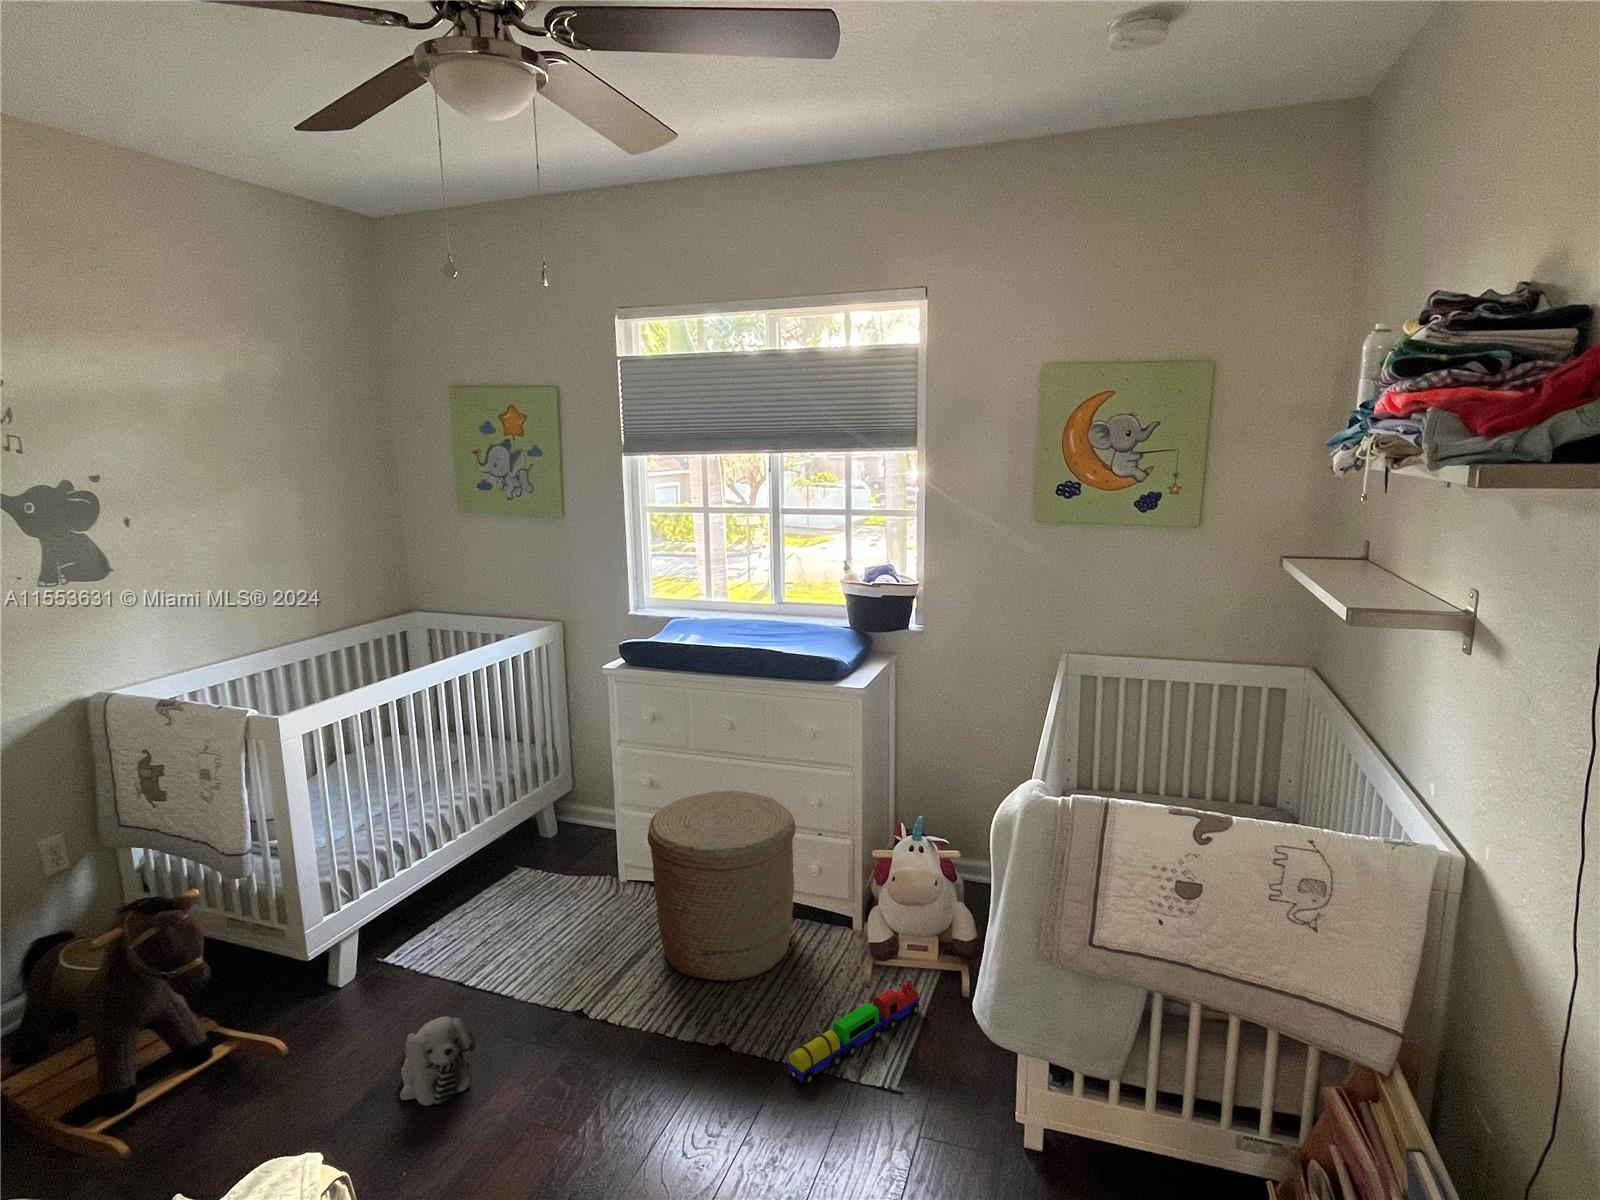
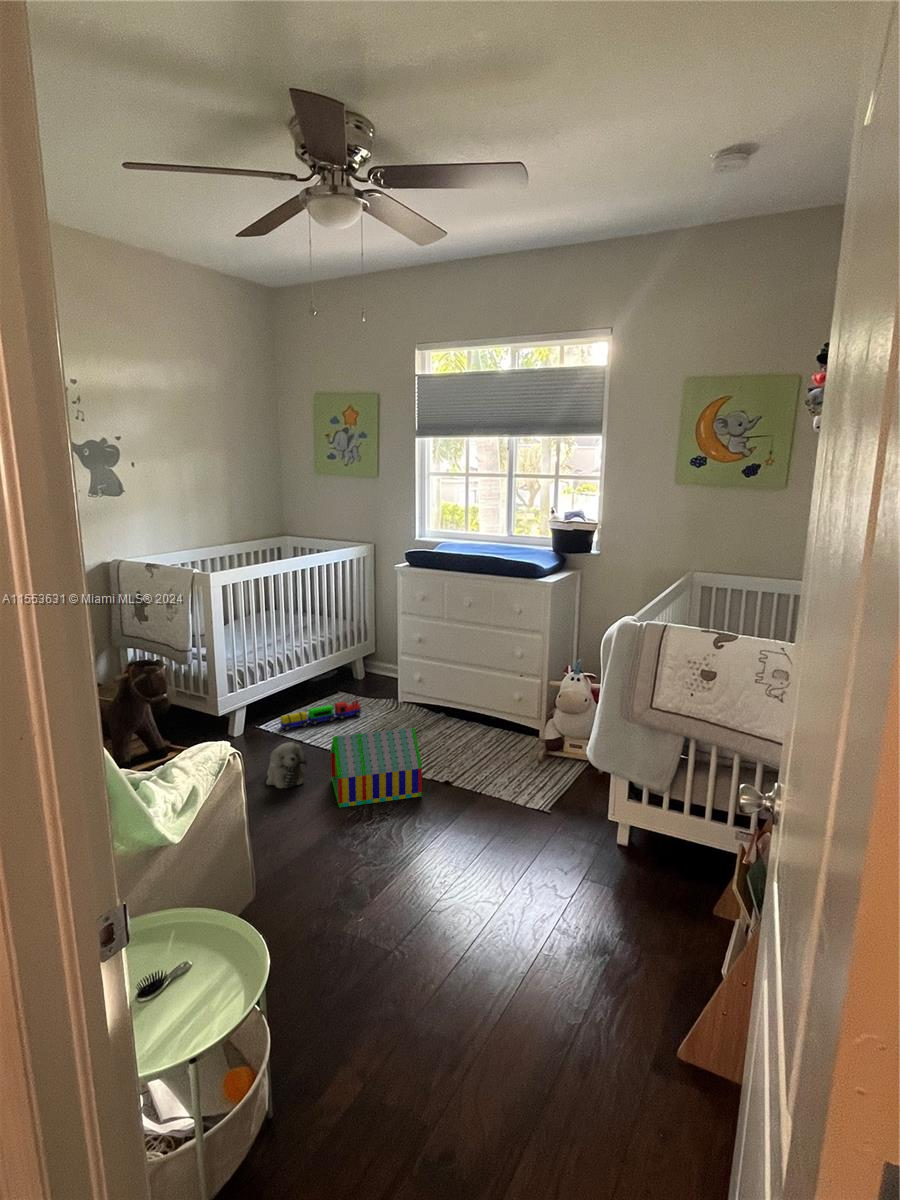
woven basket: present [647,791,796,981] -> none [413,647,504,755]
toy house: none [517,966,684,1139] -> present [331,728,422,808]
toy train: present [787,980,920,1085] -> present [280,700,361,731]

